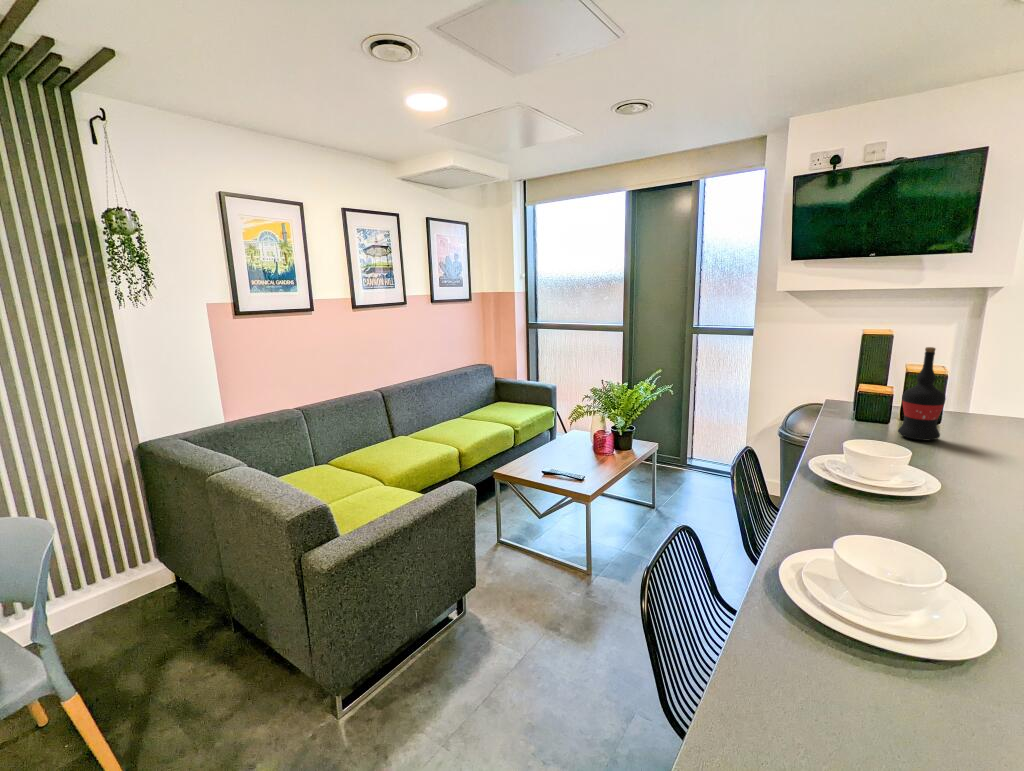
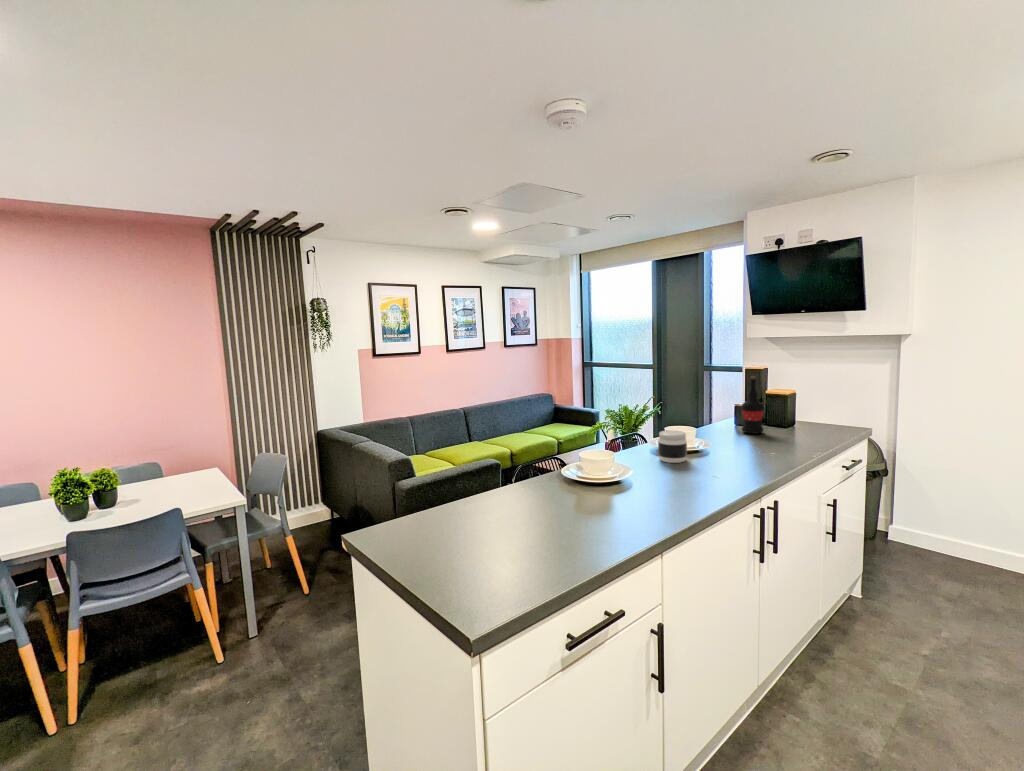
jar: none [894,463,970,536] -> present [658,430,687,463]

